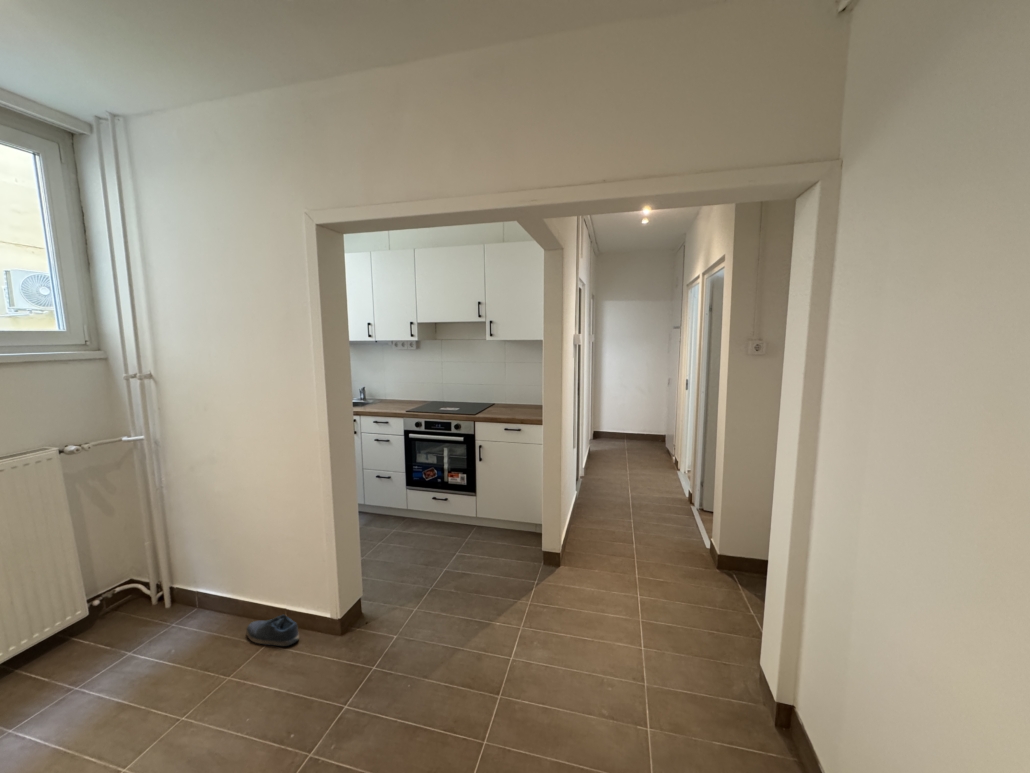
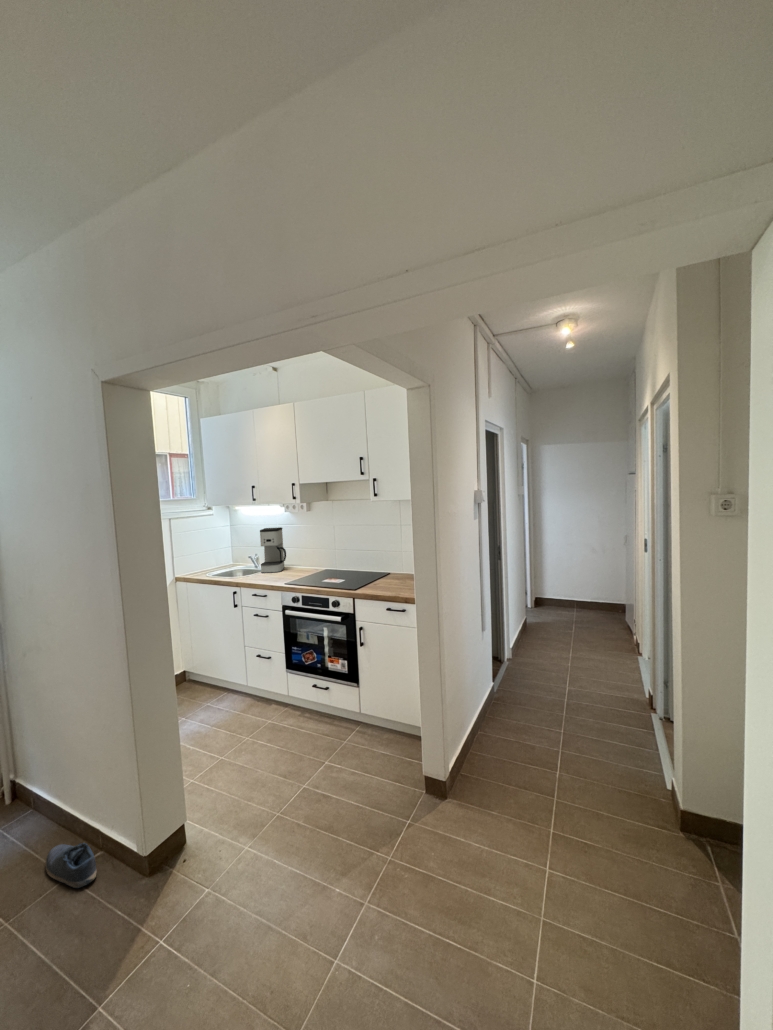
coffee maker: none [372,364,396,405] -> present [260,527,286,573]

